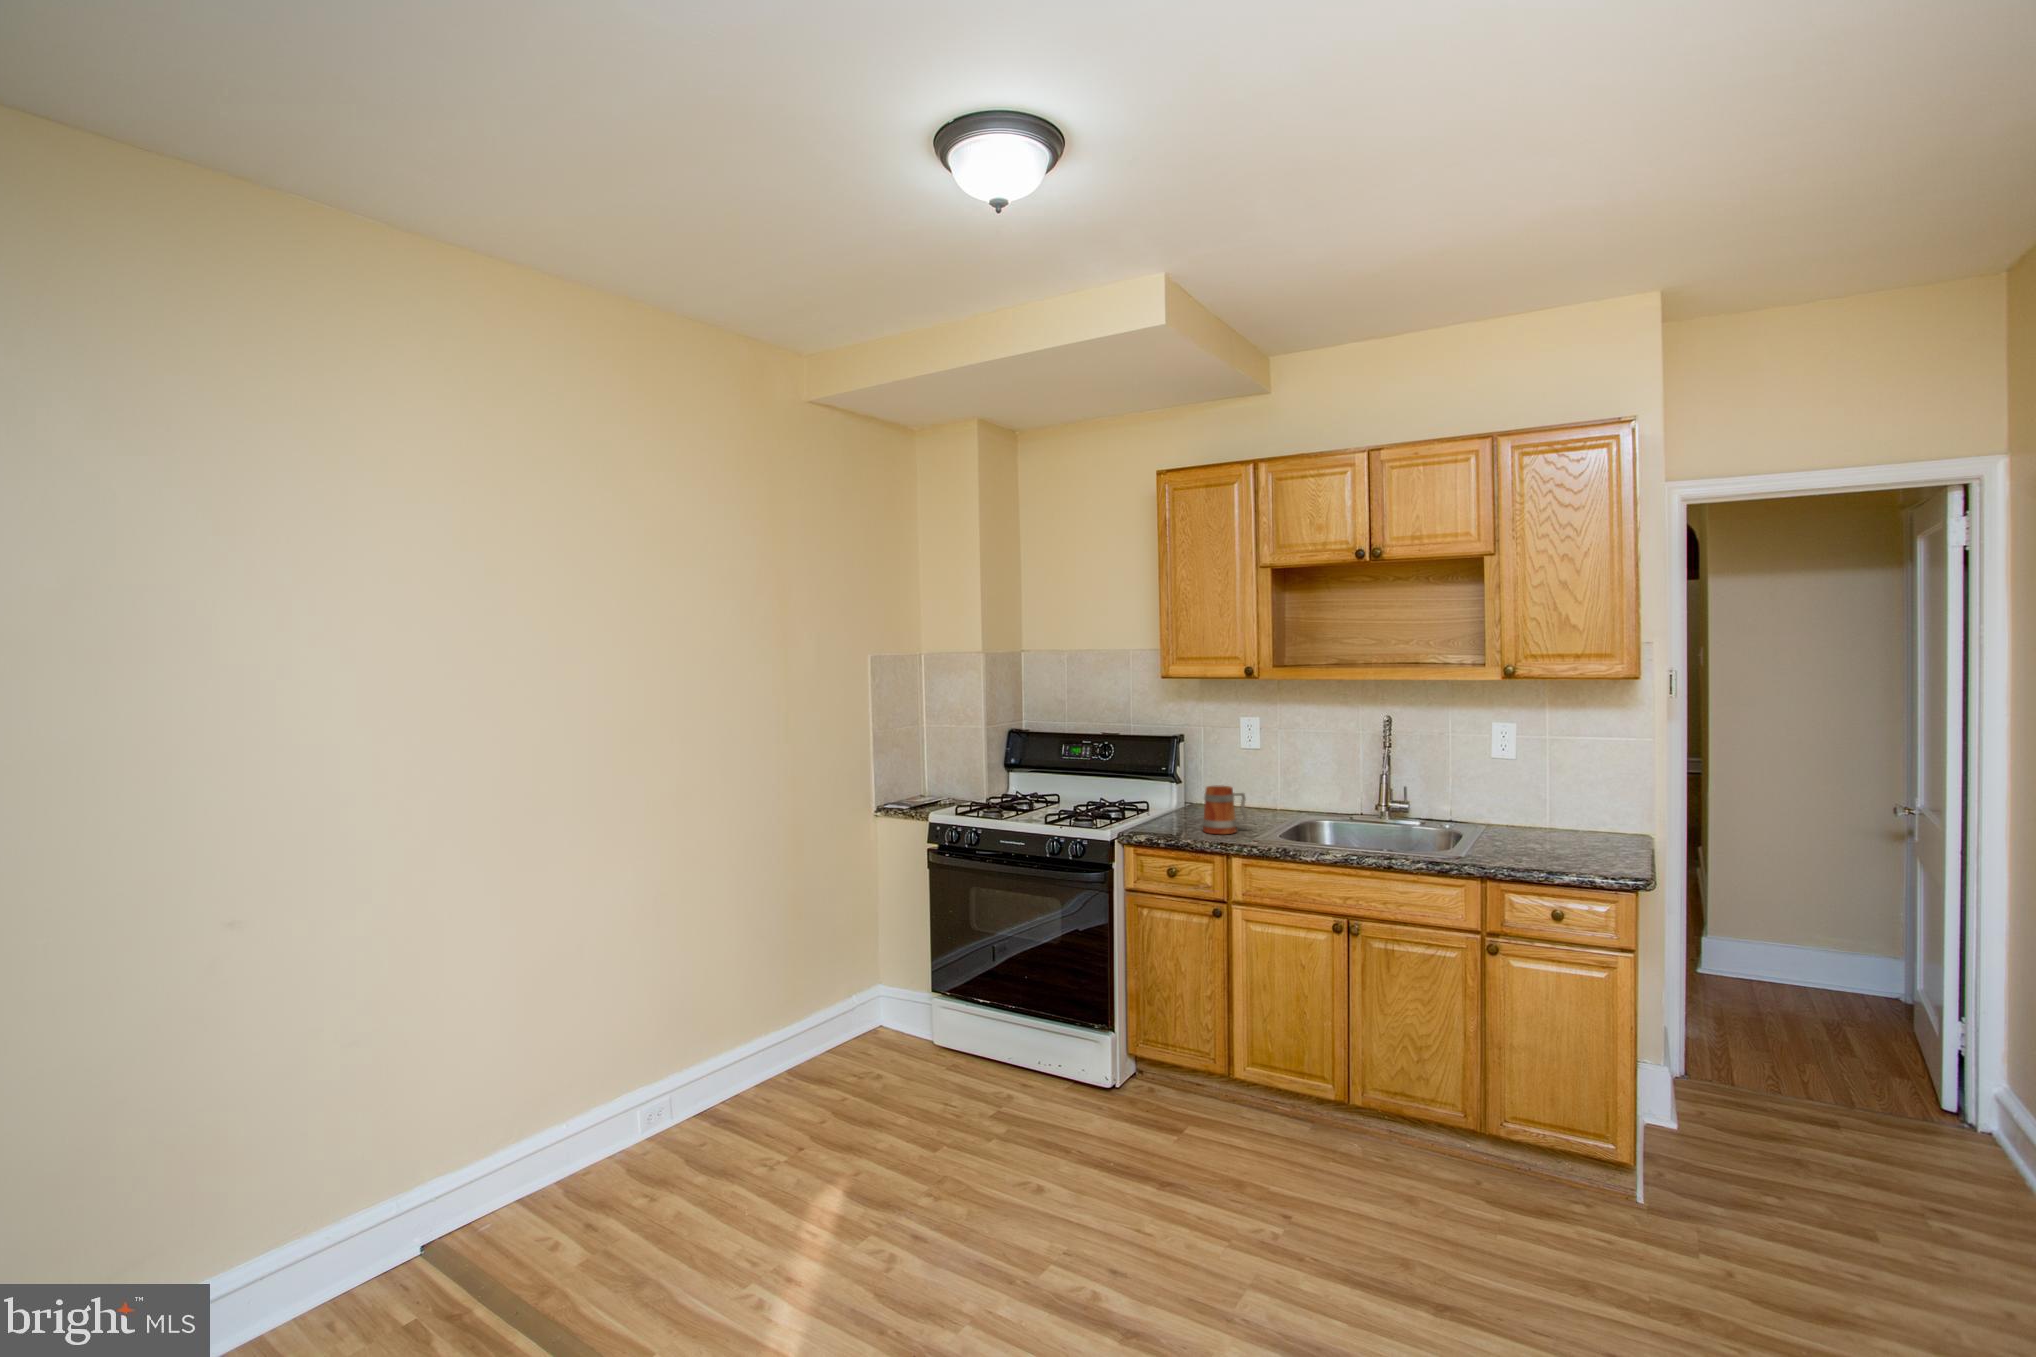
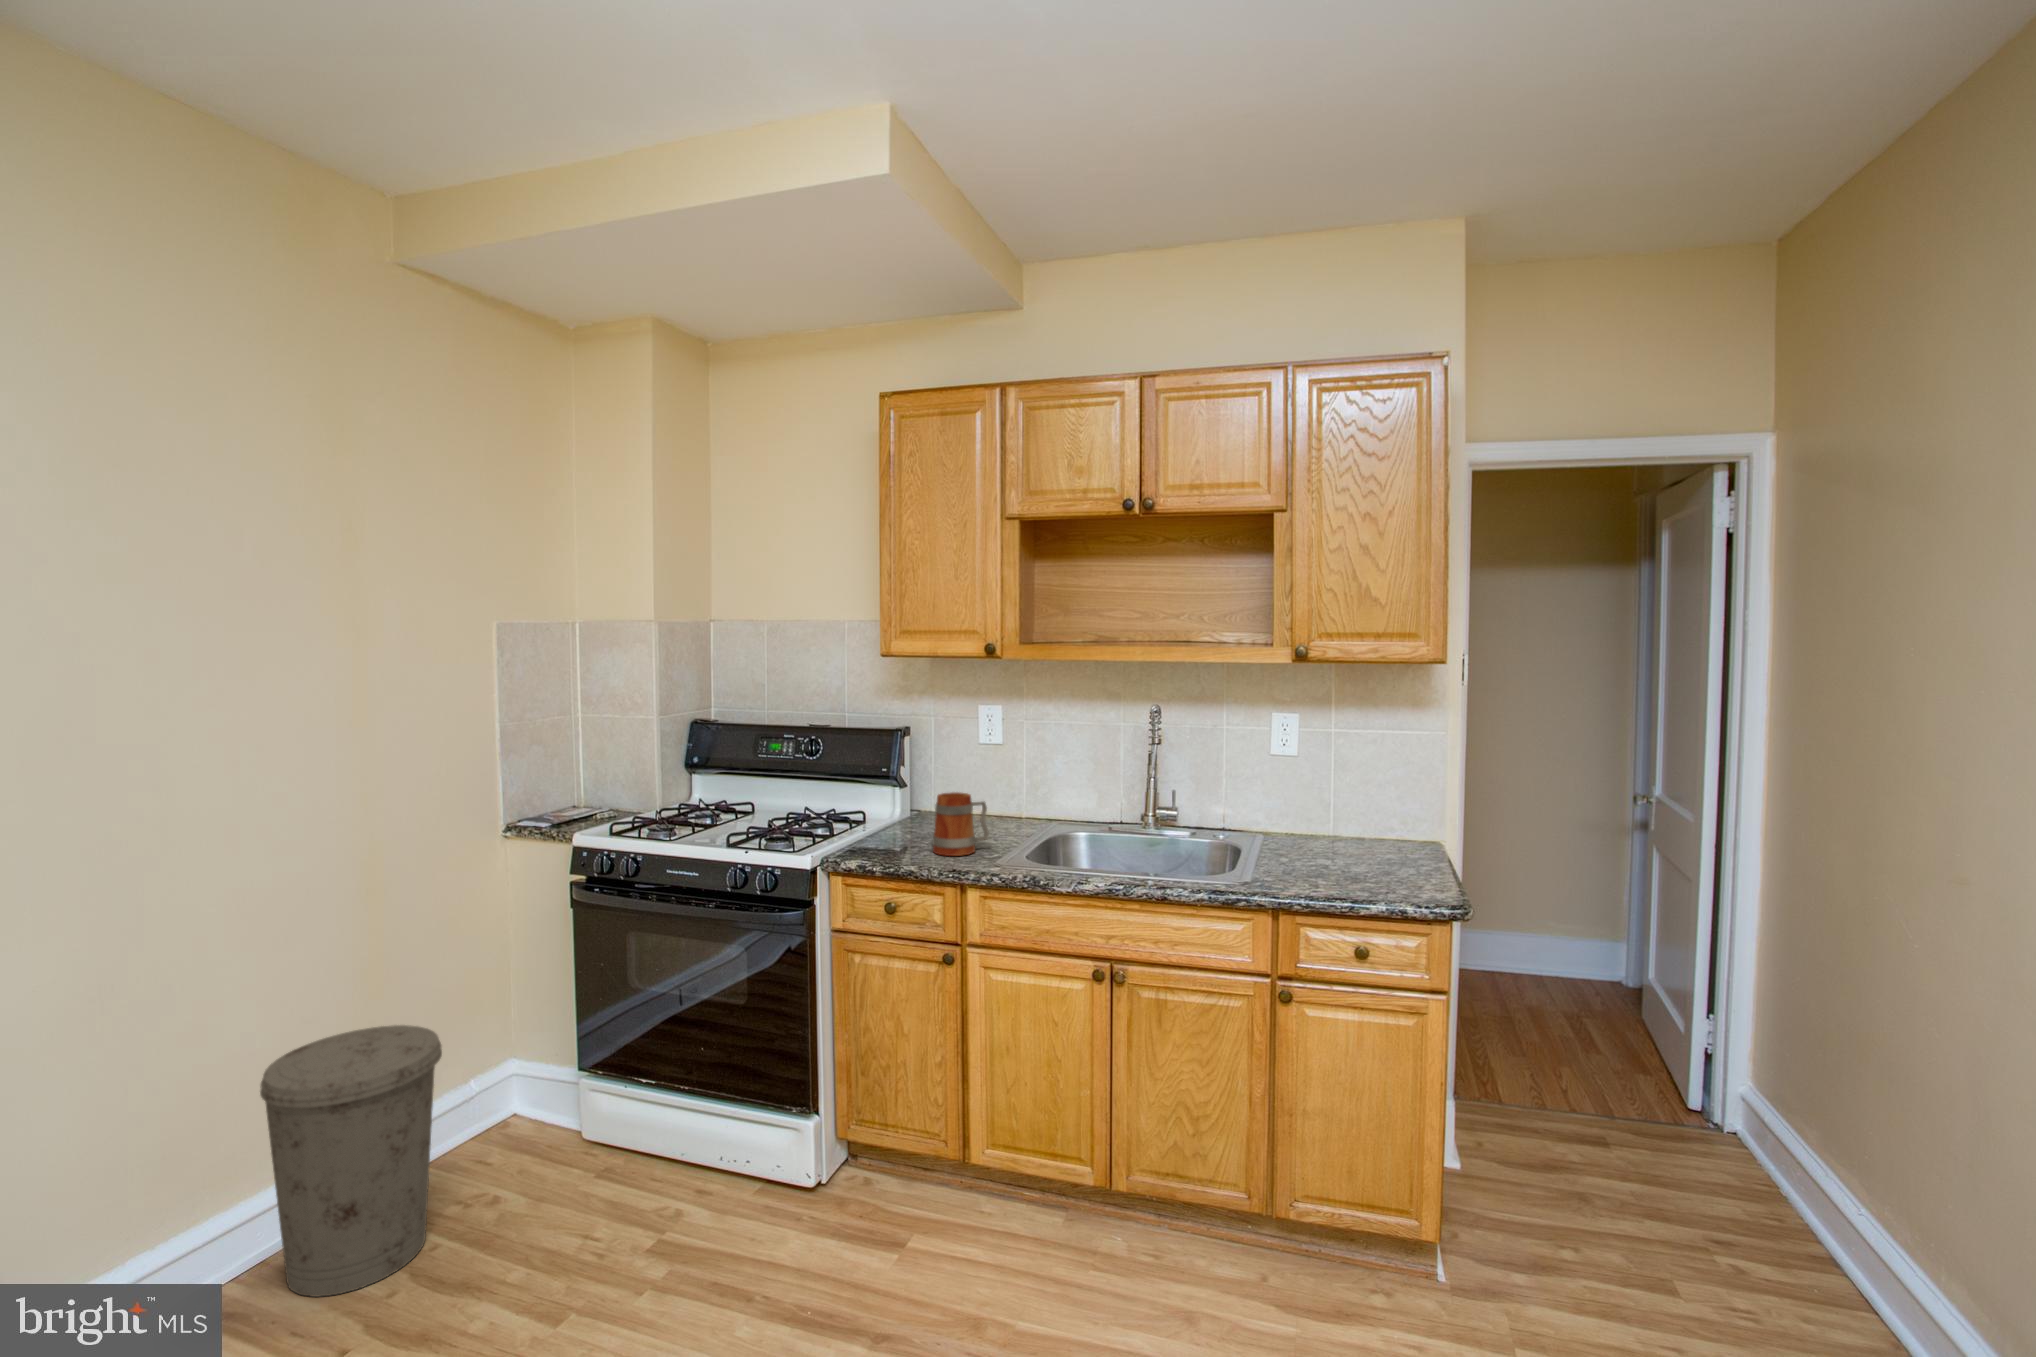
trash can: none [760,940,861,1110] -> present [260,1025,442,1297]

